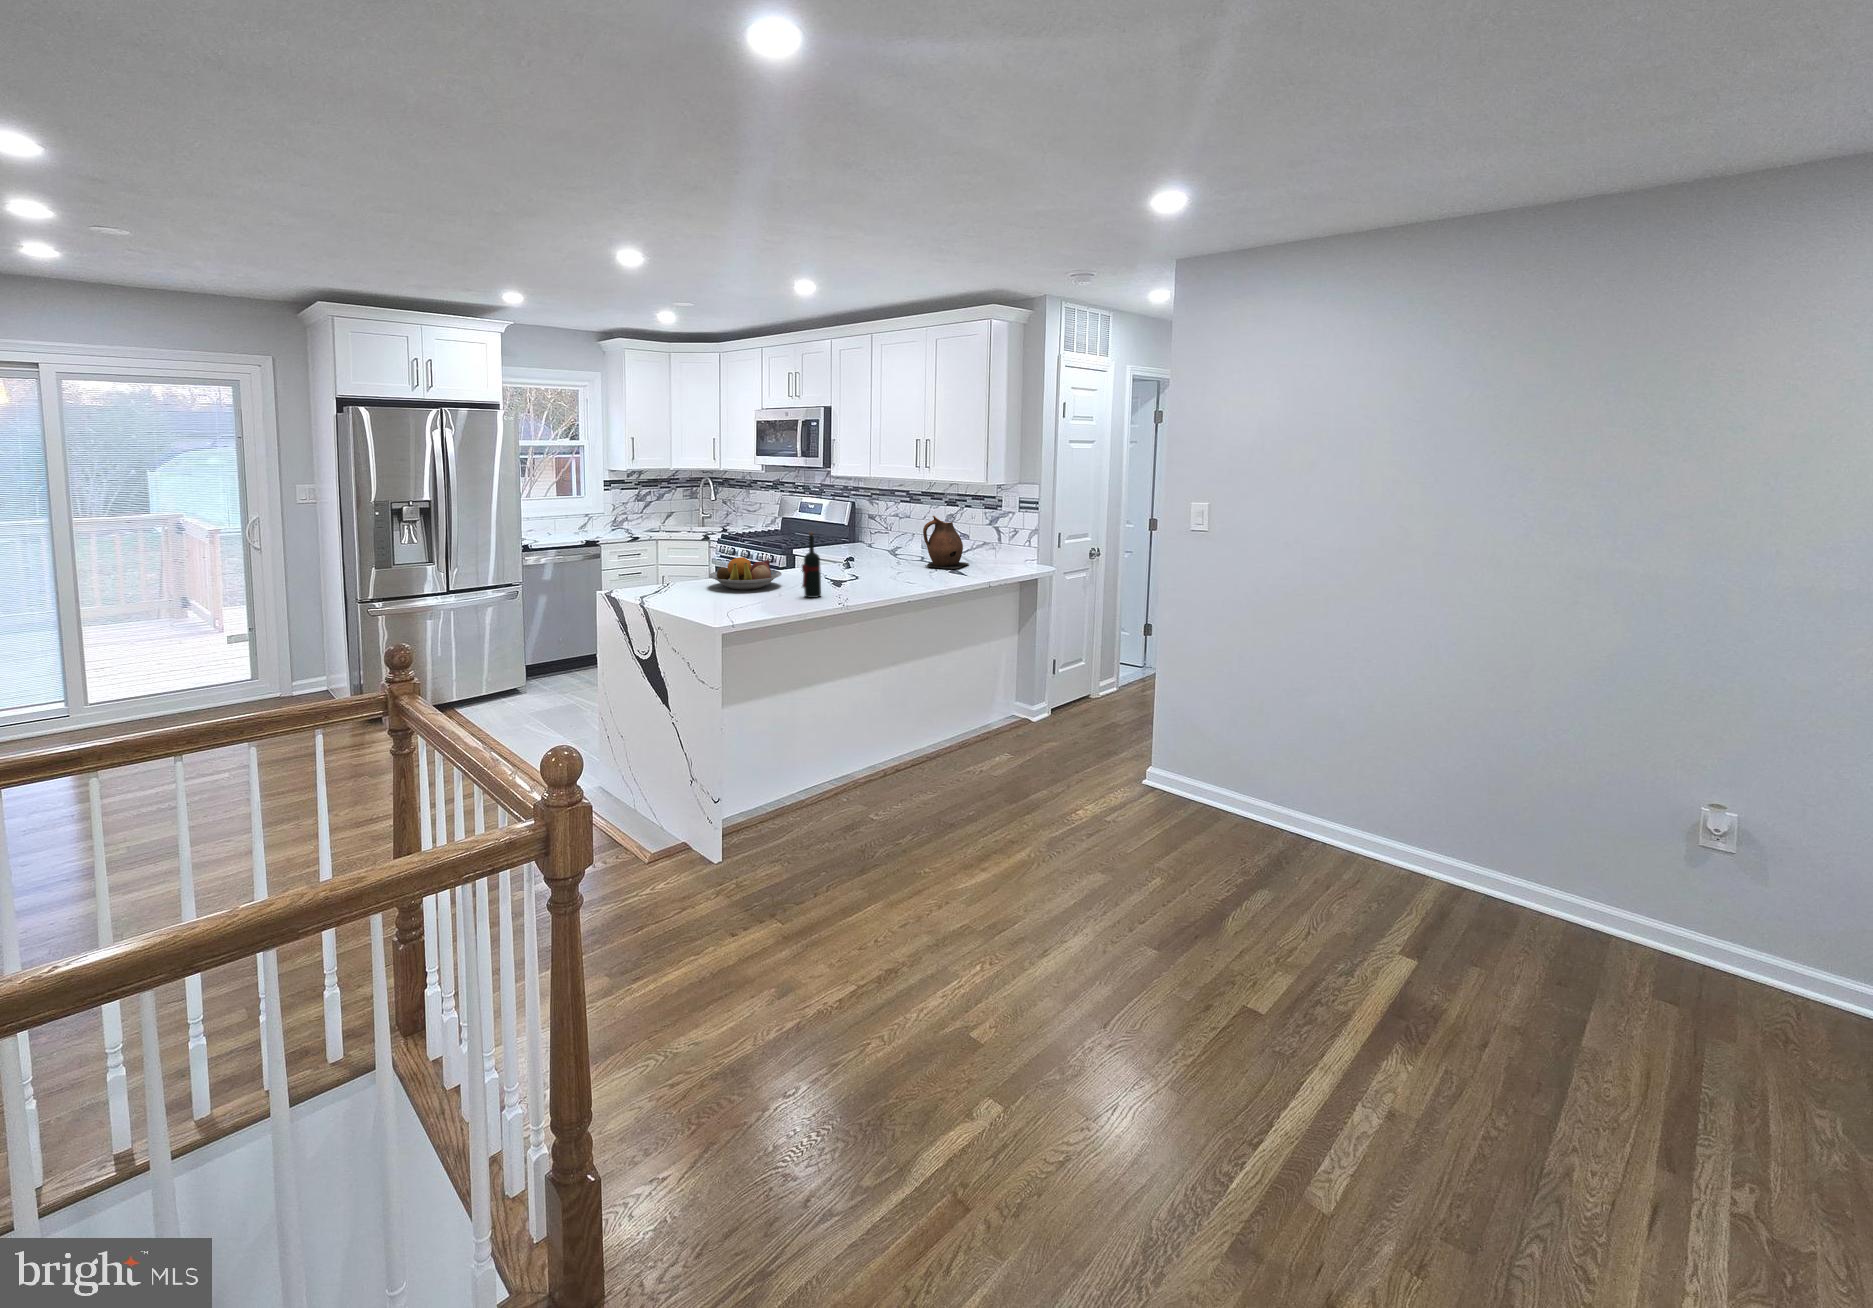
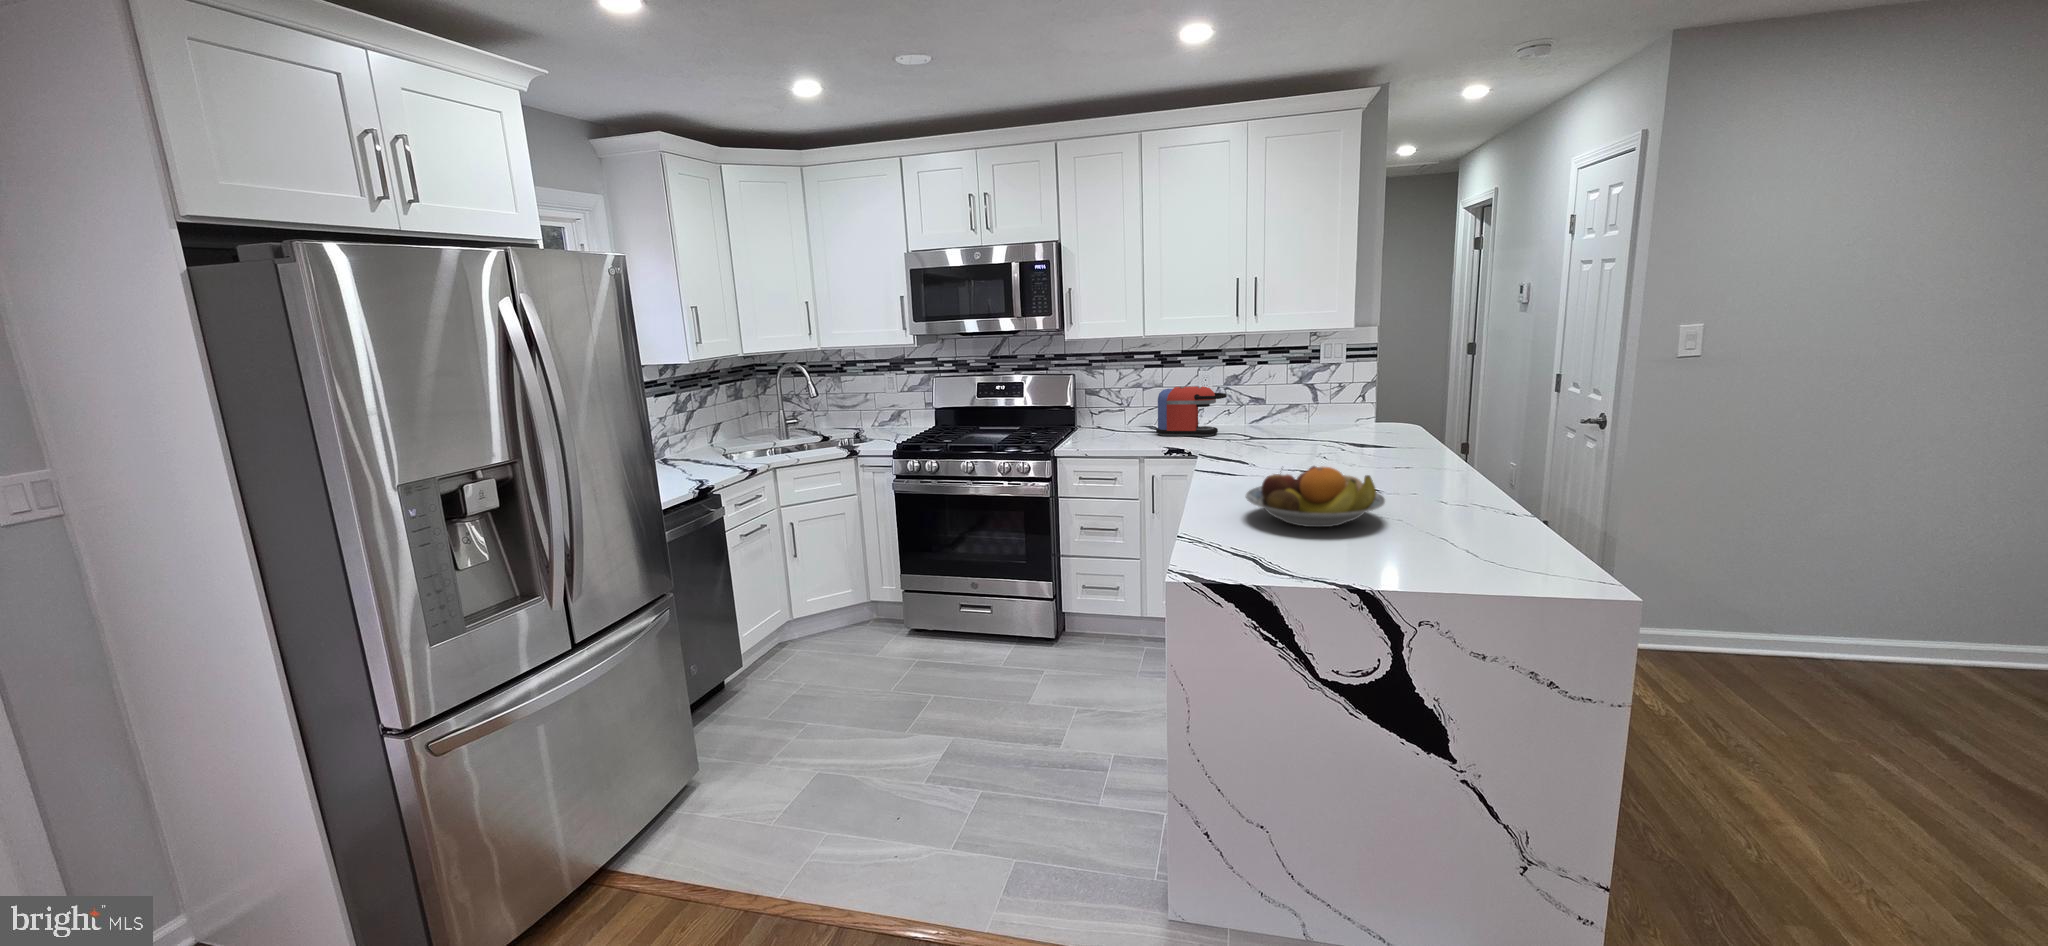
ceramic pitcher: present [923,516,969,569] -> none [1323,371,1394,445]
coffee maker: none [870,517,908,553] -> present [1156,387,1227,436]
wine bottle: present [802,532,821,598] -> none [1469,401,1508,520]

